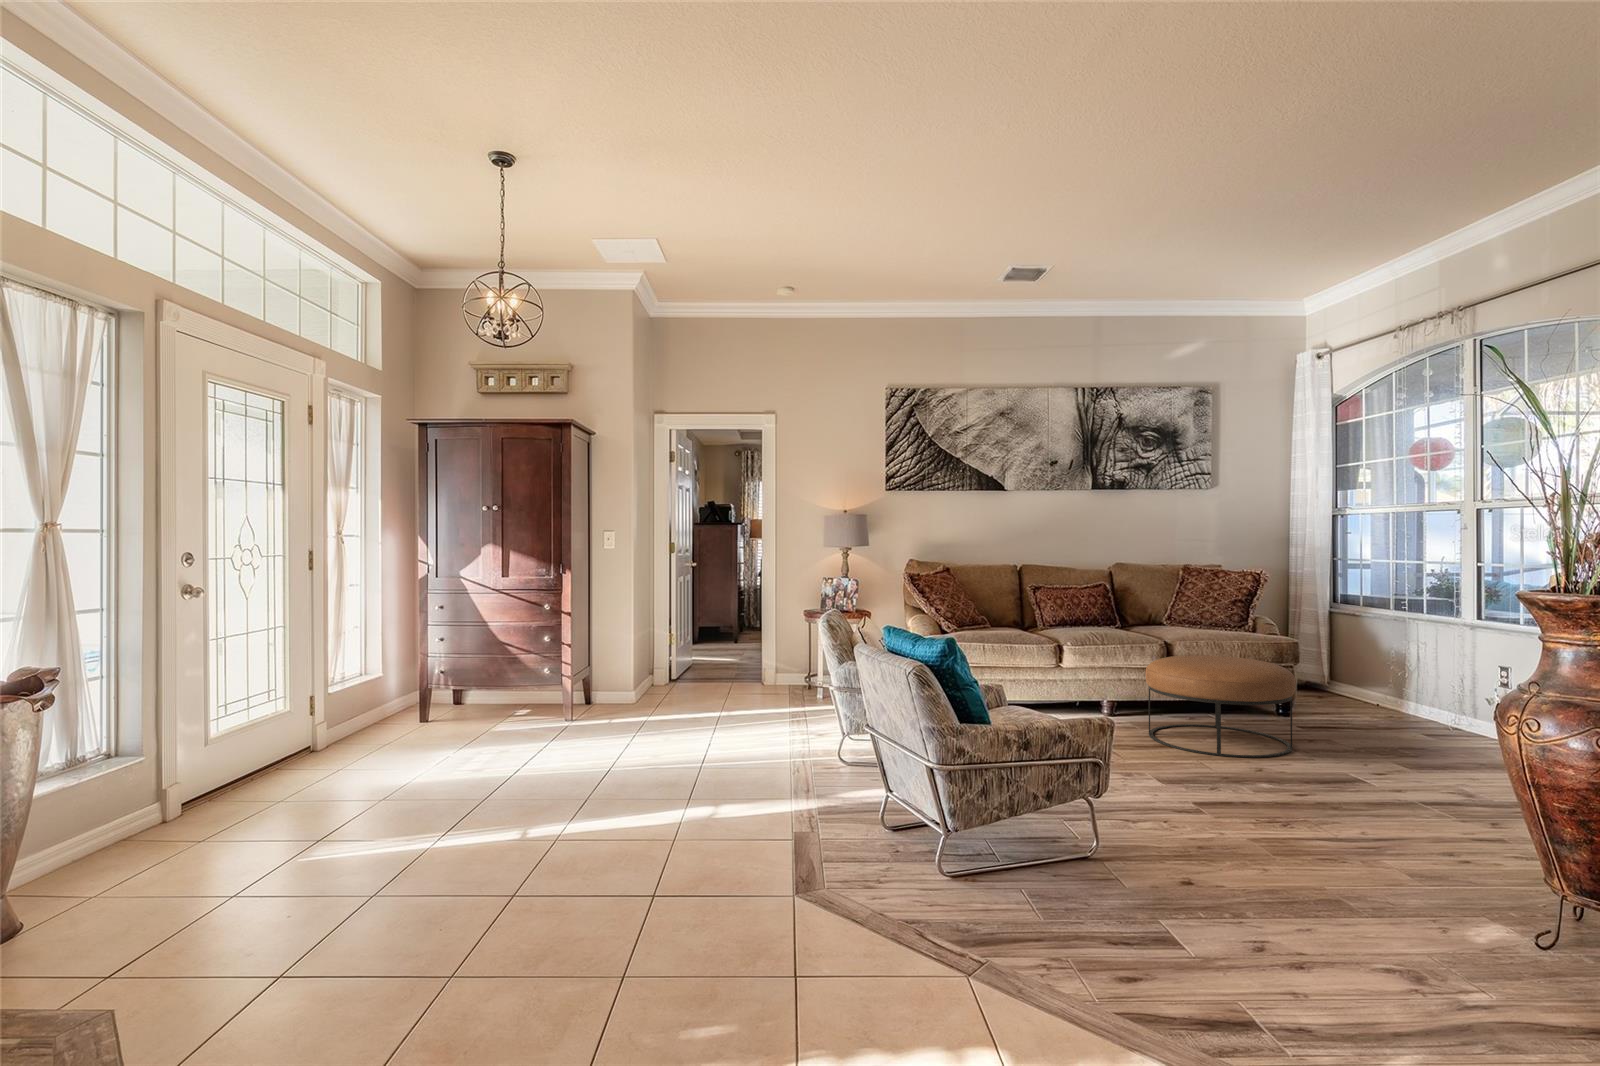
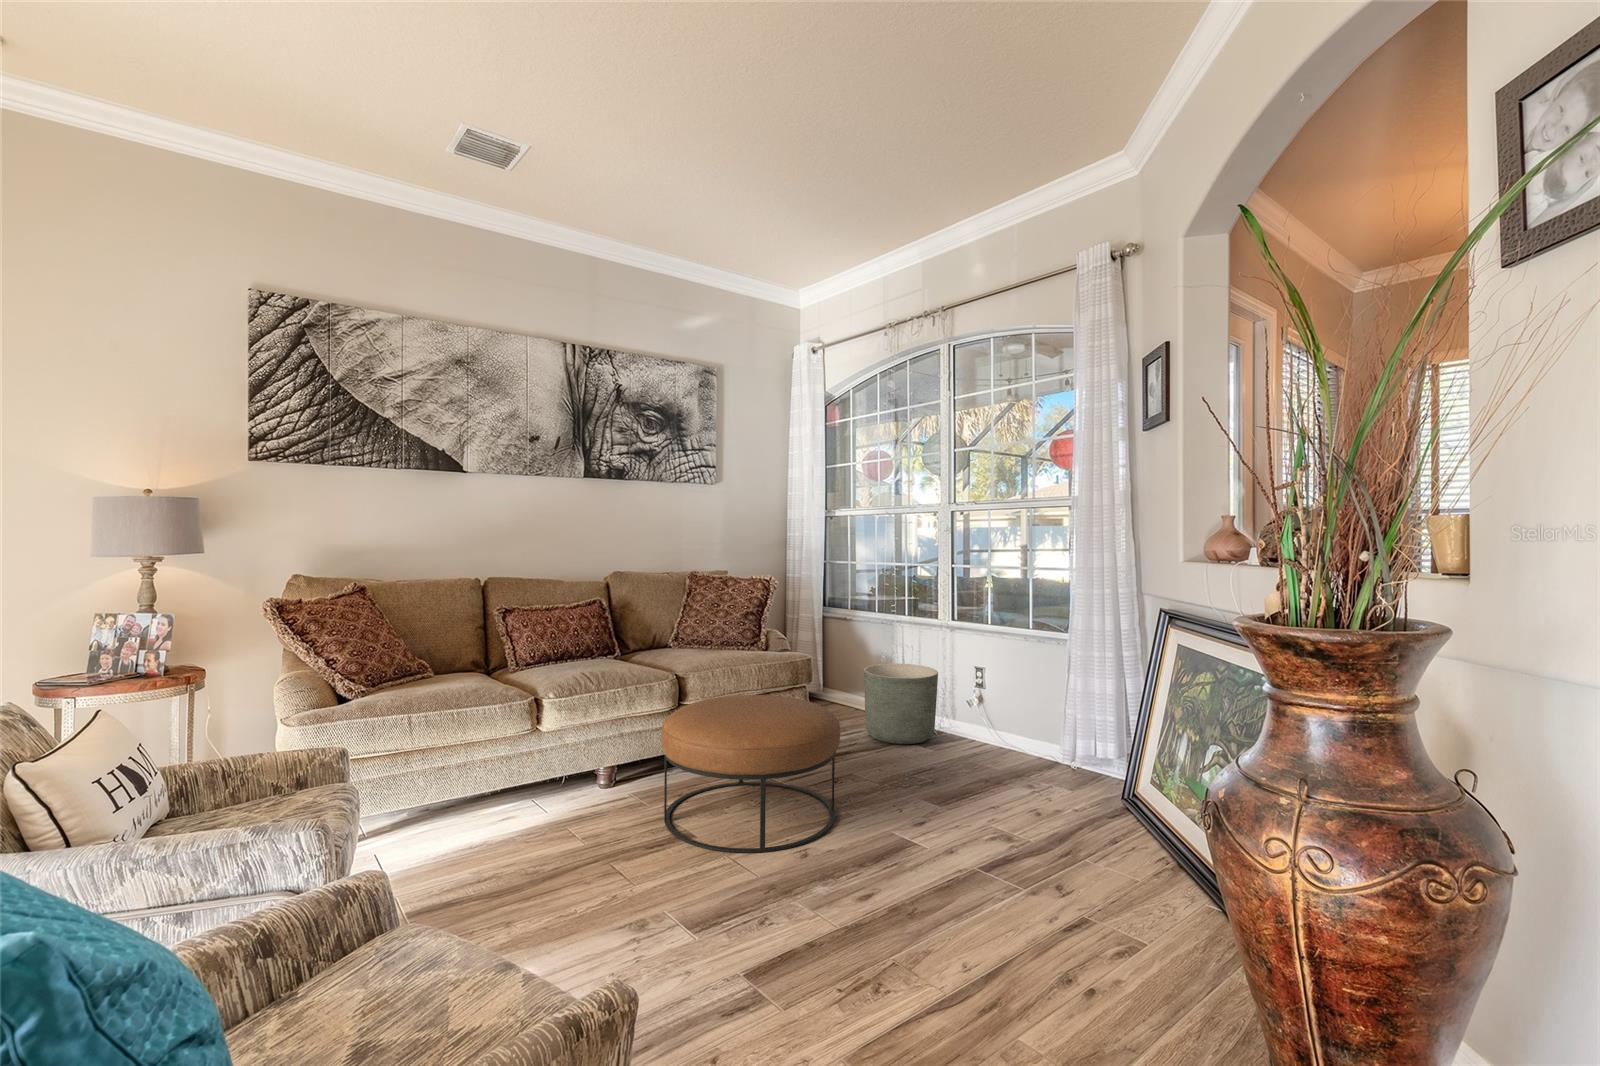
planter: none [1356,655,1443,728] -> present [864,663,938,744]

